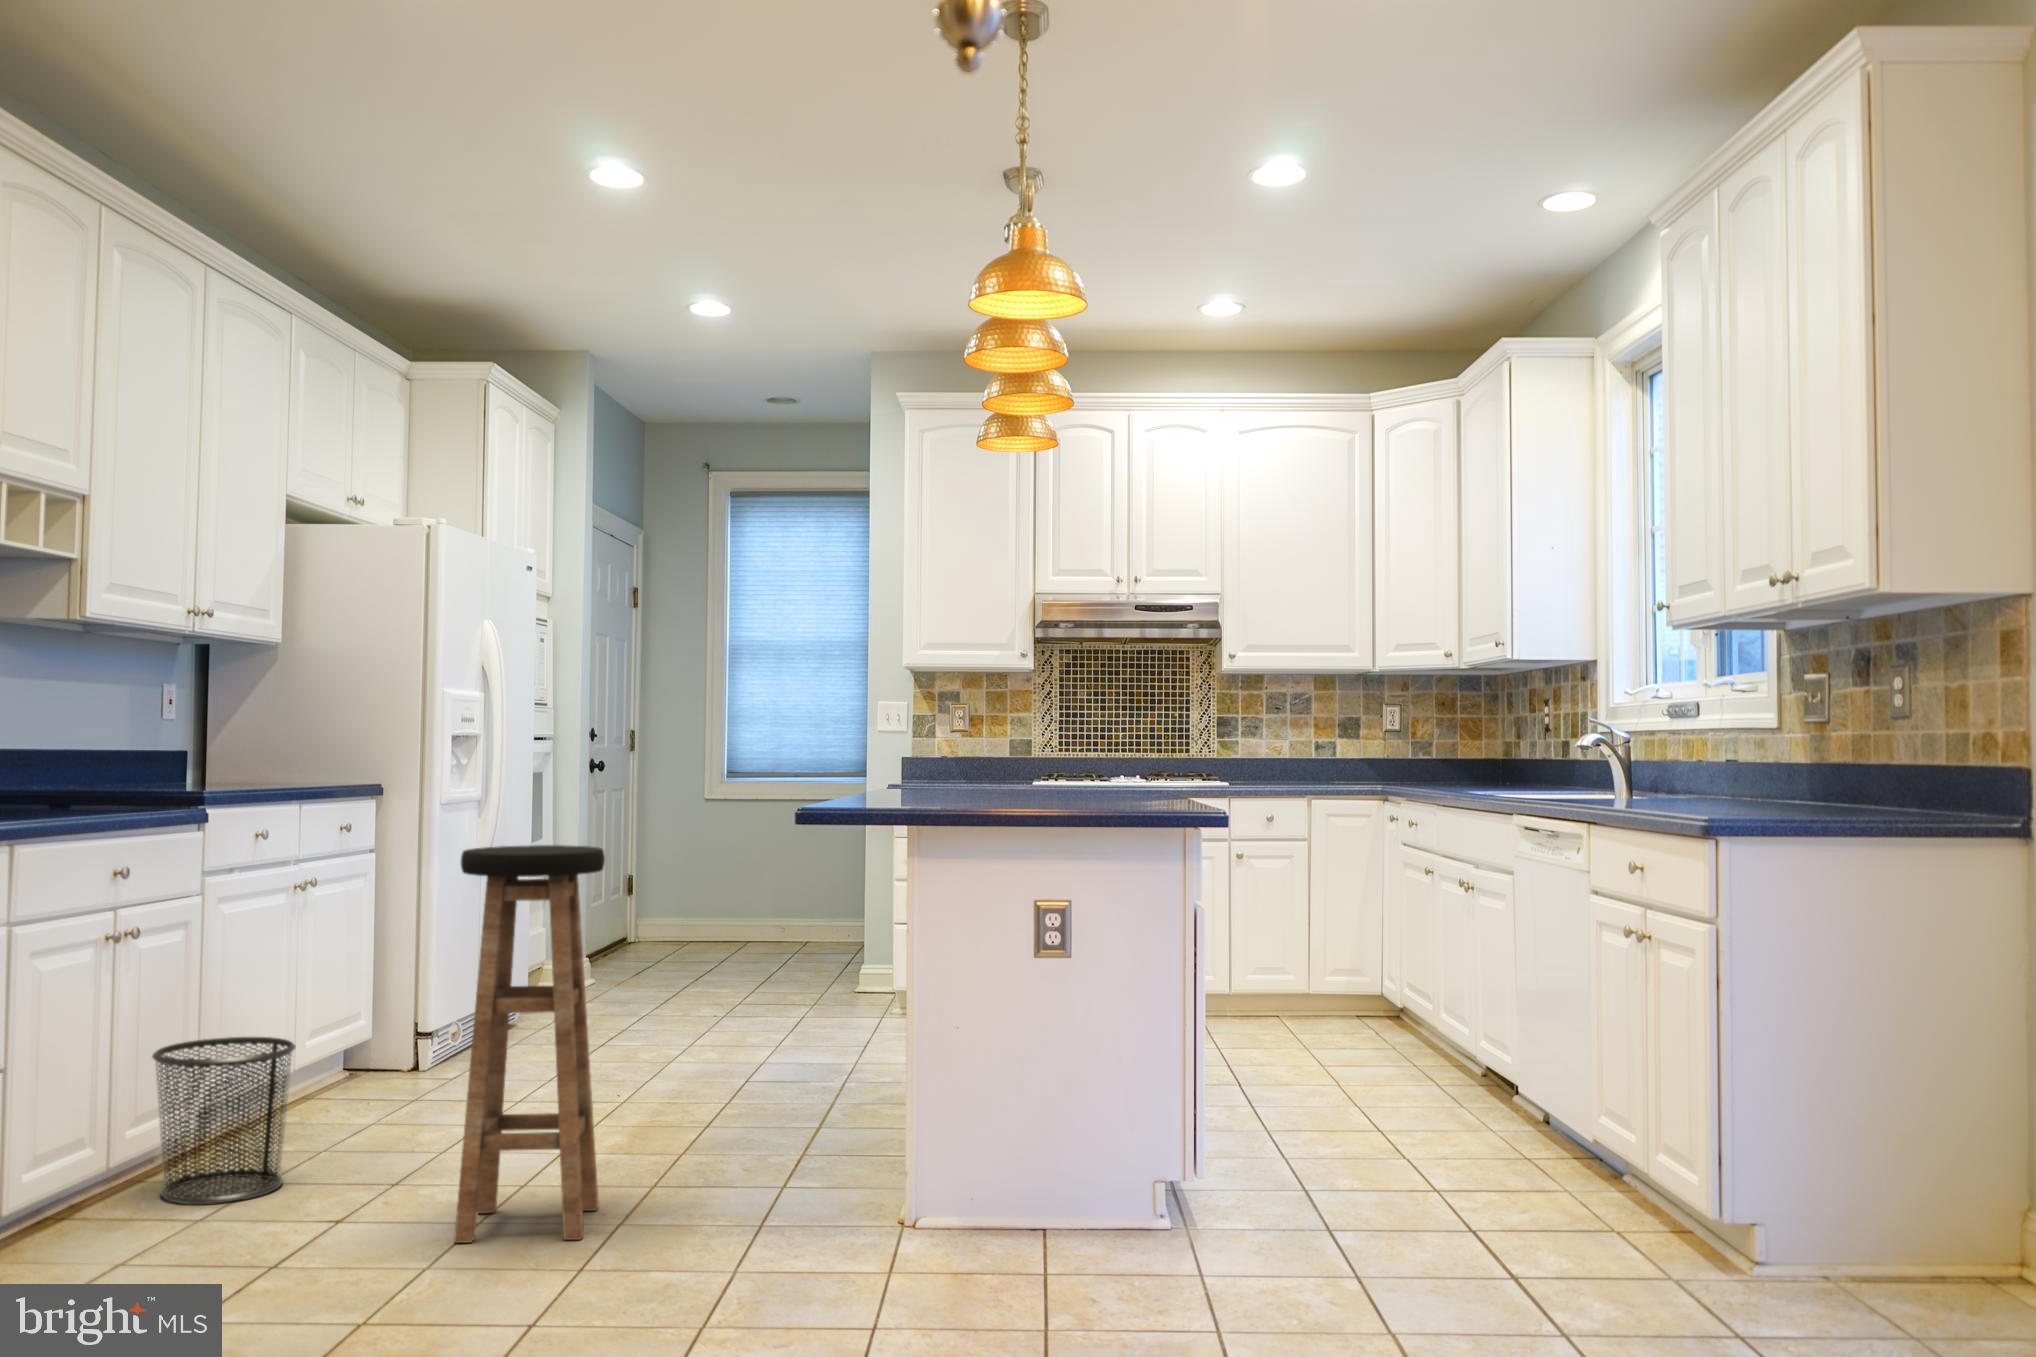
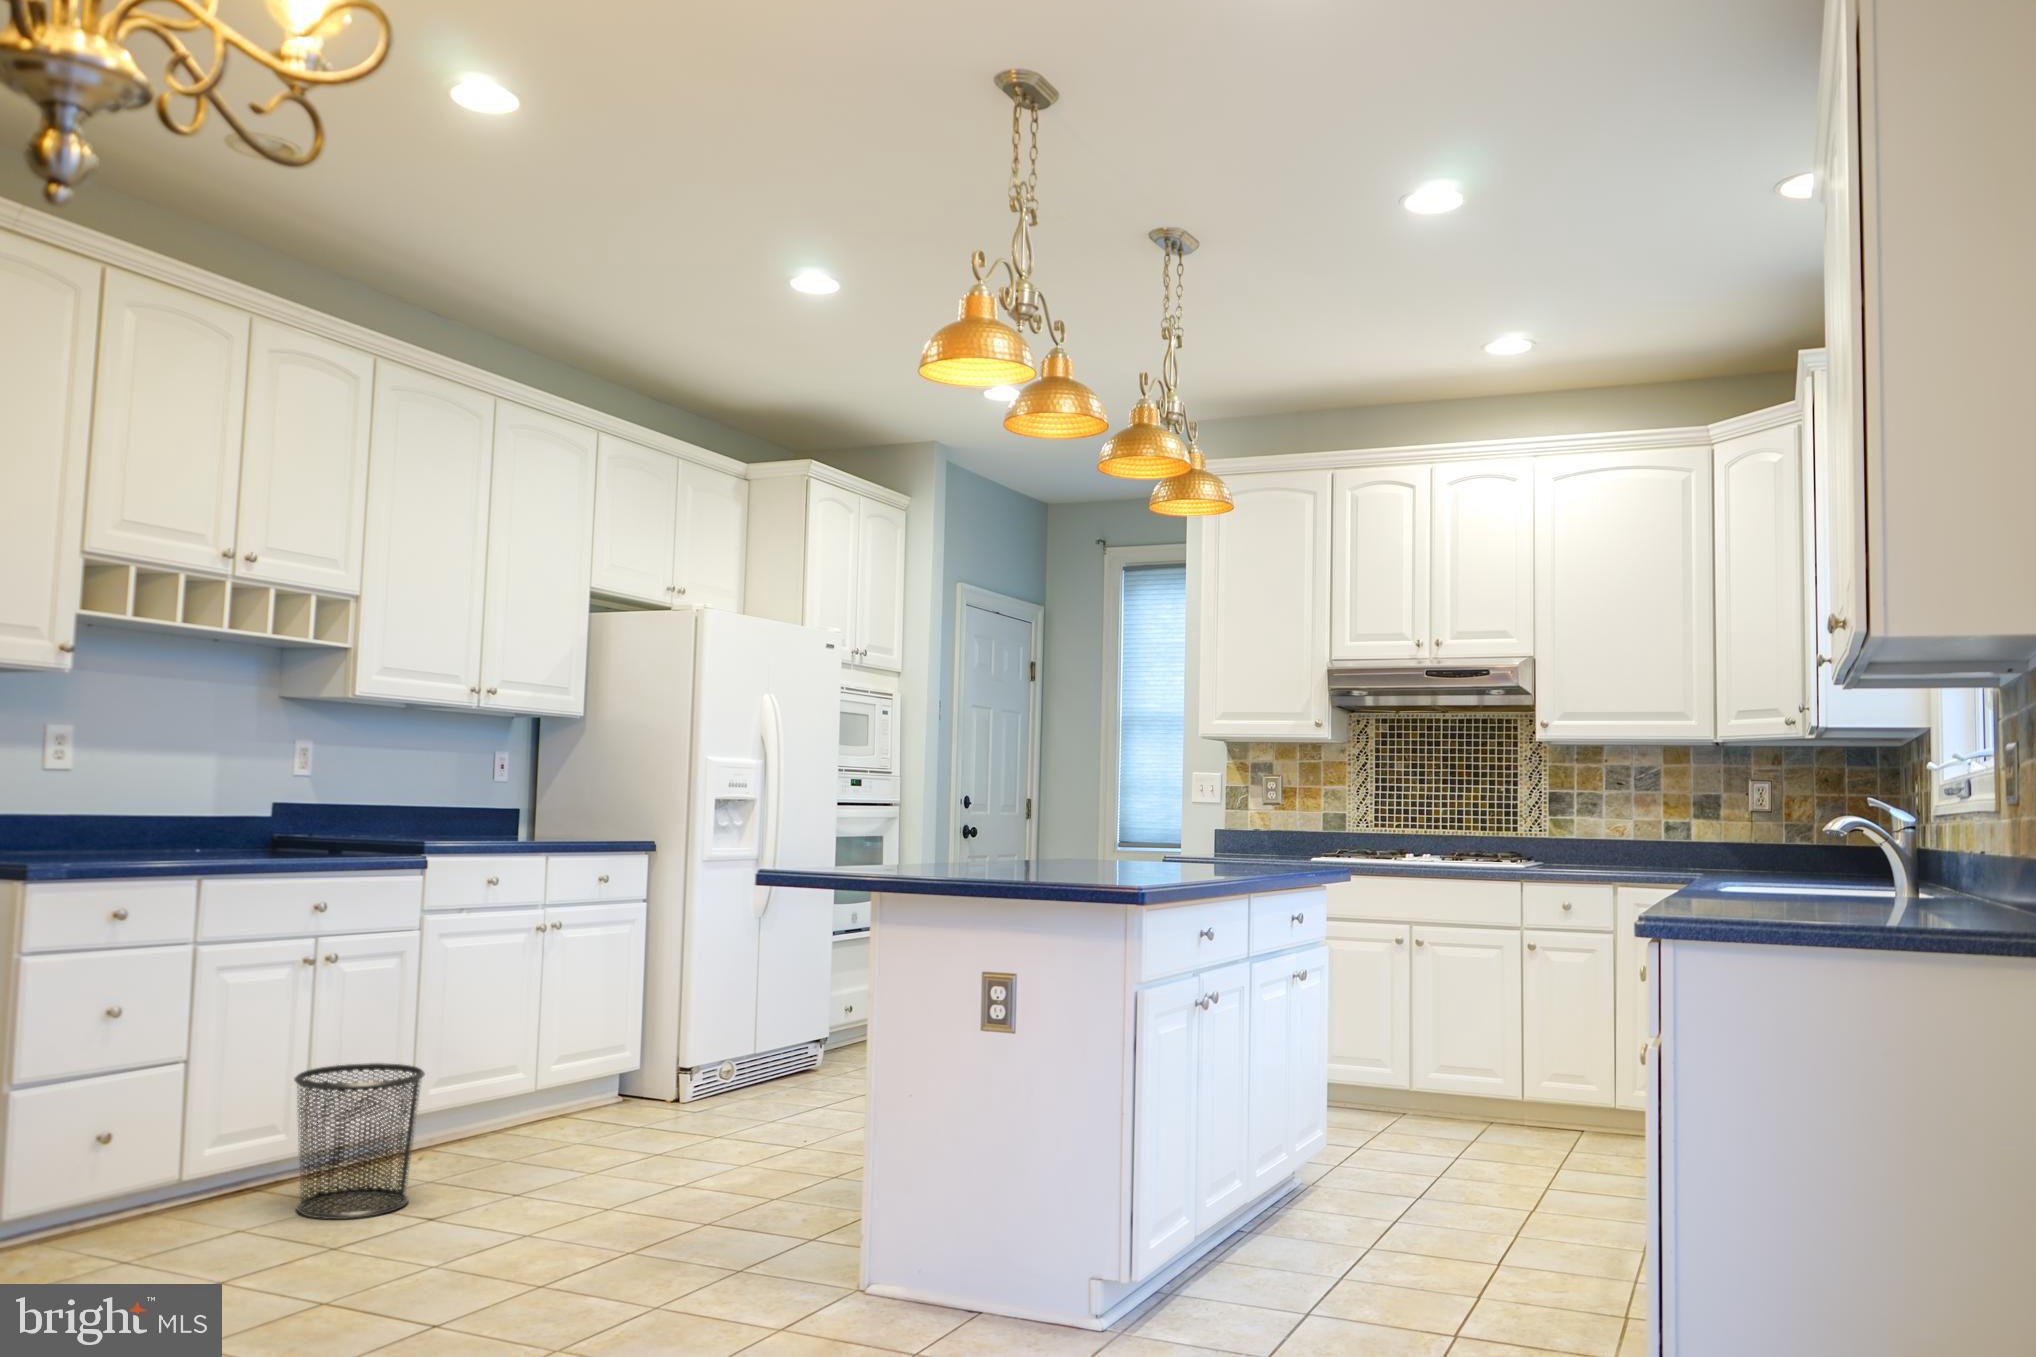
bar stool: present [454,845,605,1243] -> none [442,896,620,1303]

